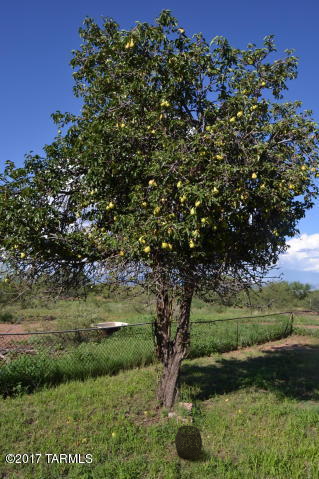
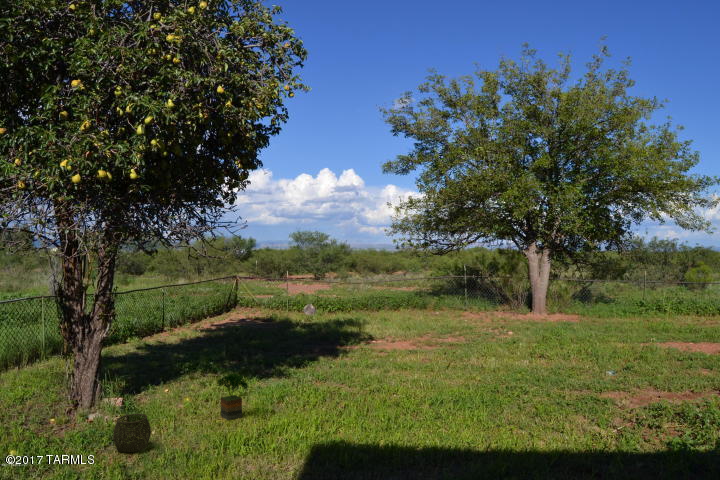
potted tree: none [258,403,285,444] -> present [218,374,248,420]

